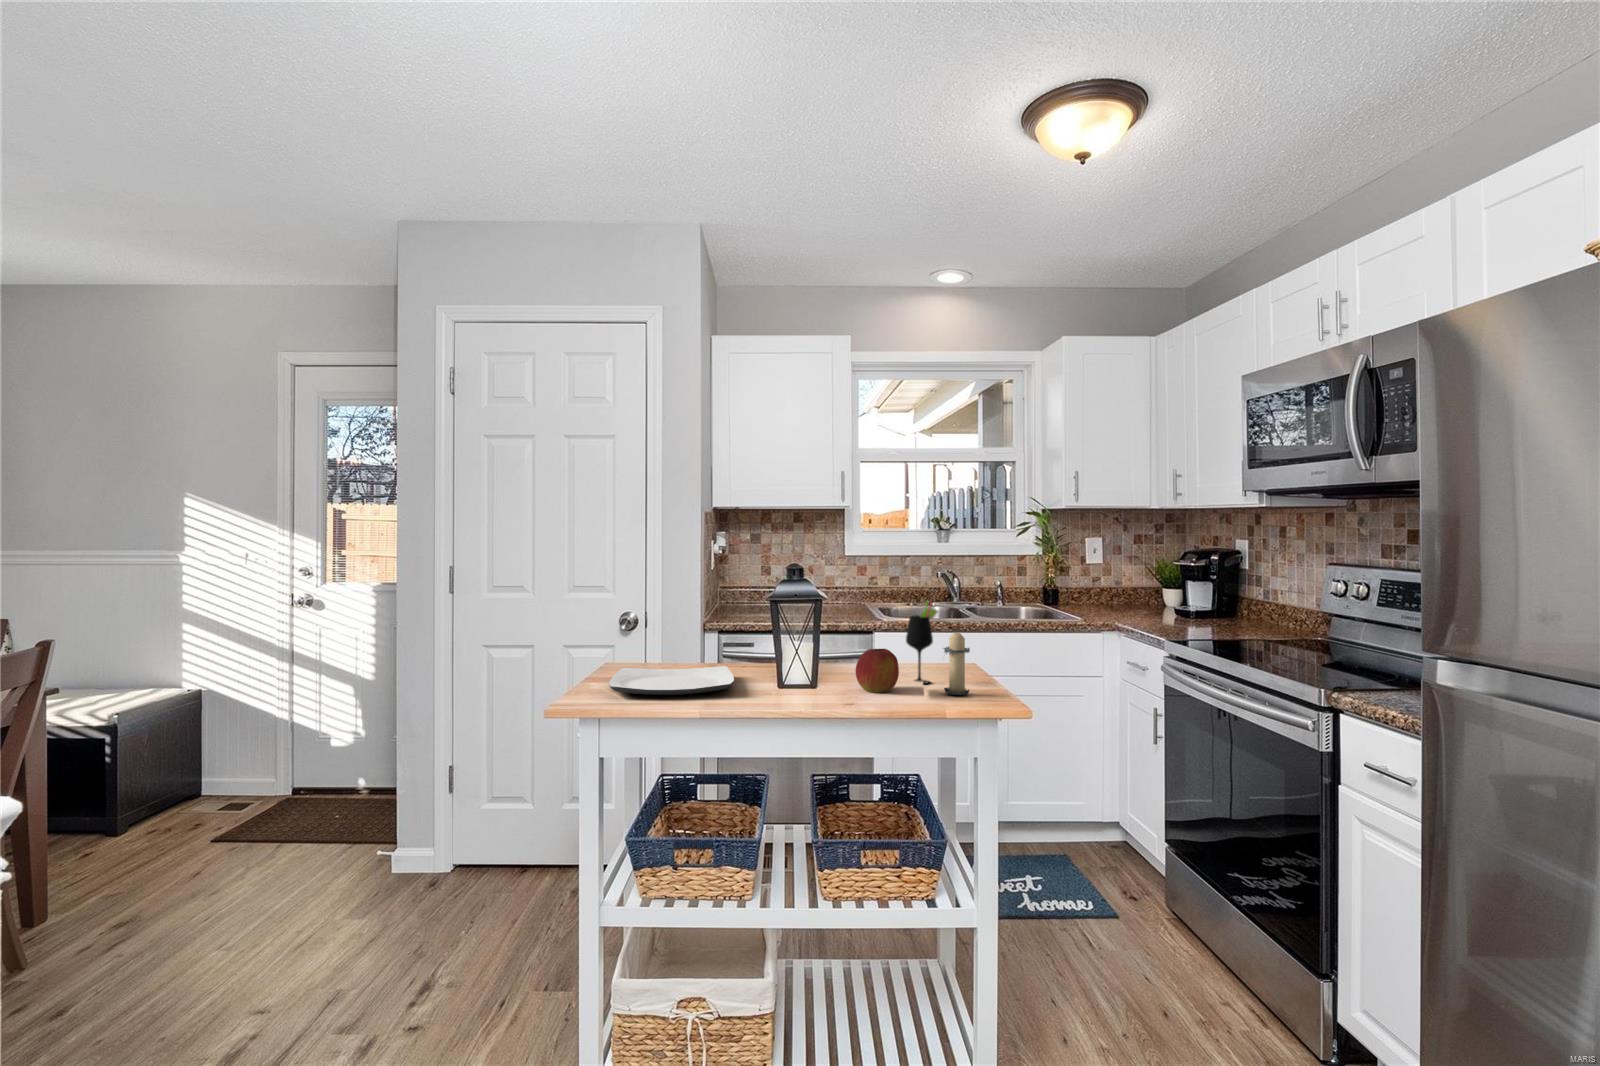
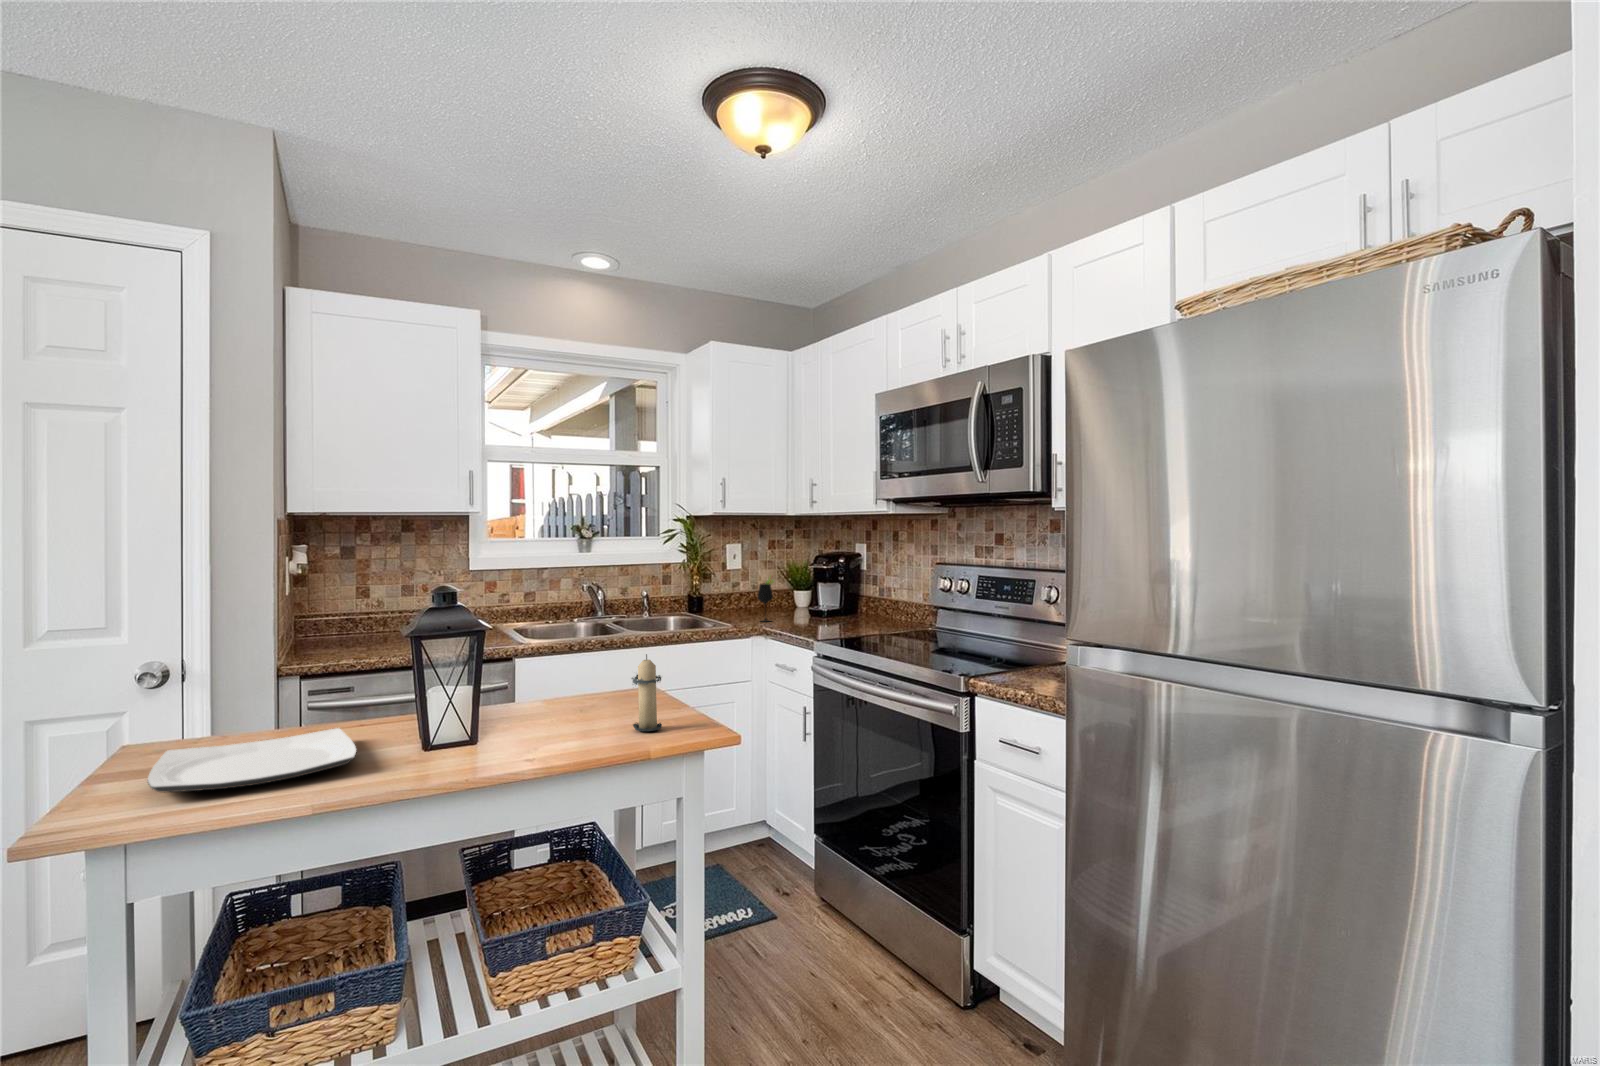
wine glass: present [906,602,938,684] -> present [758,577,775,622]
apple: present [856,649,899,693] -> none [526,686,580,741]

